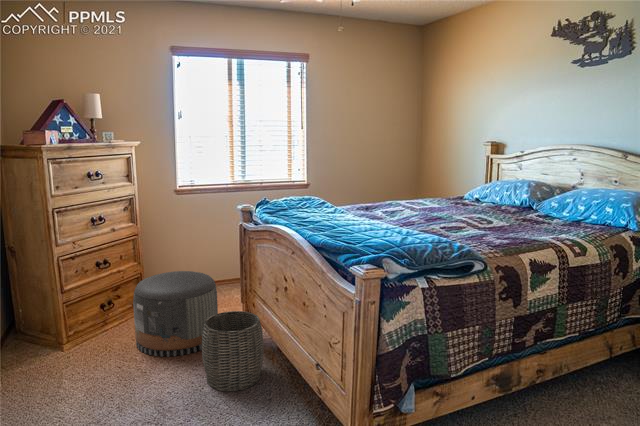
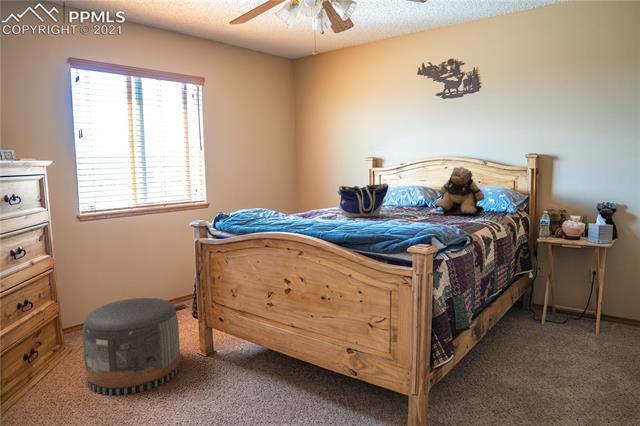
teddy bear: none [520,162,590,228] -> present [435,167,484,216]
tote bag: none [394,178,457,215] -> present [337,183,389,217]
woven basket: present [202,311,263,391] -> none [199,324,261,406]

